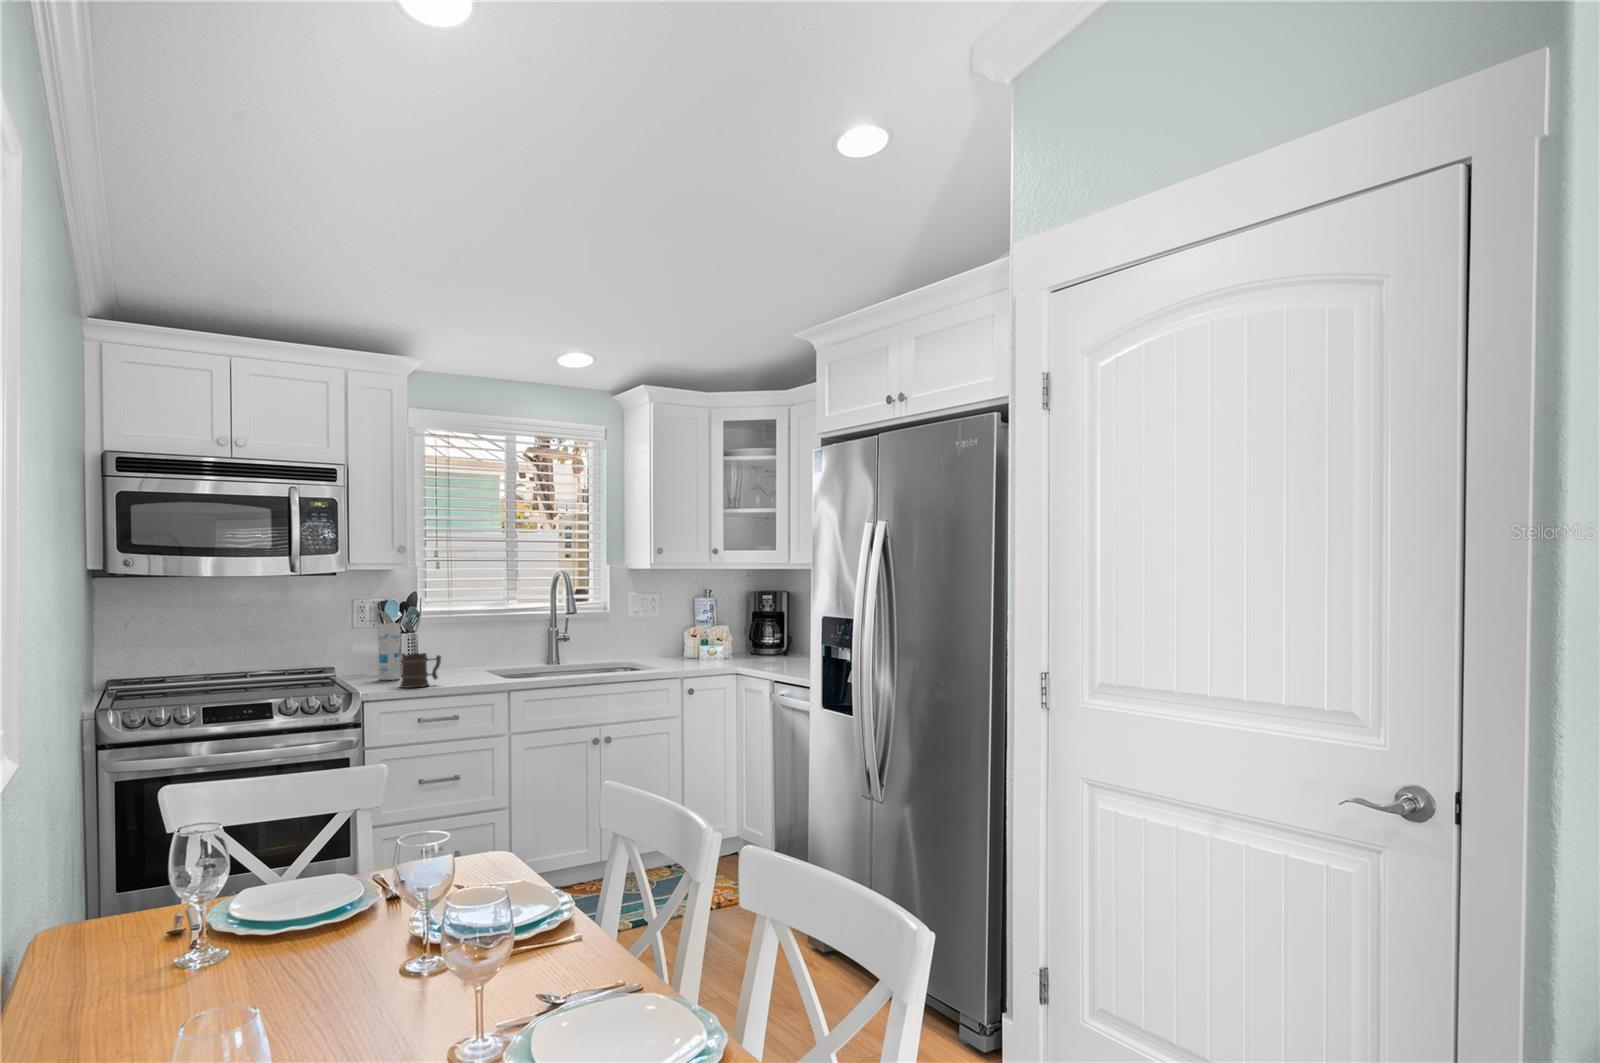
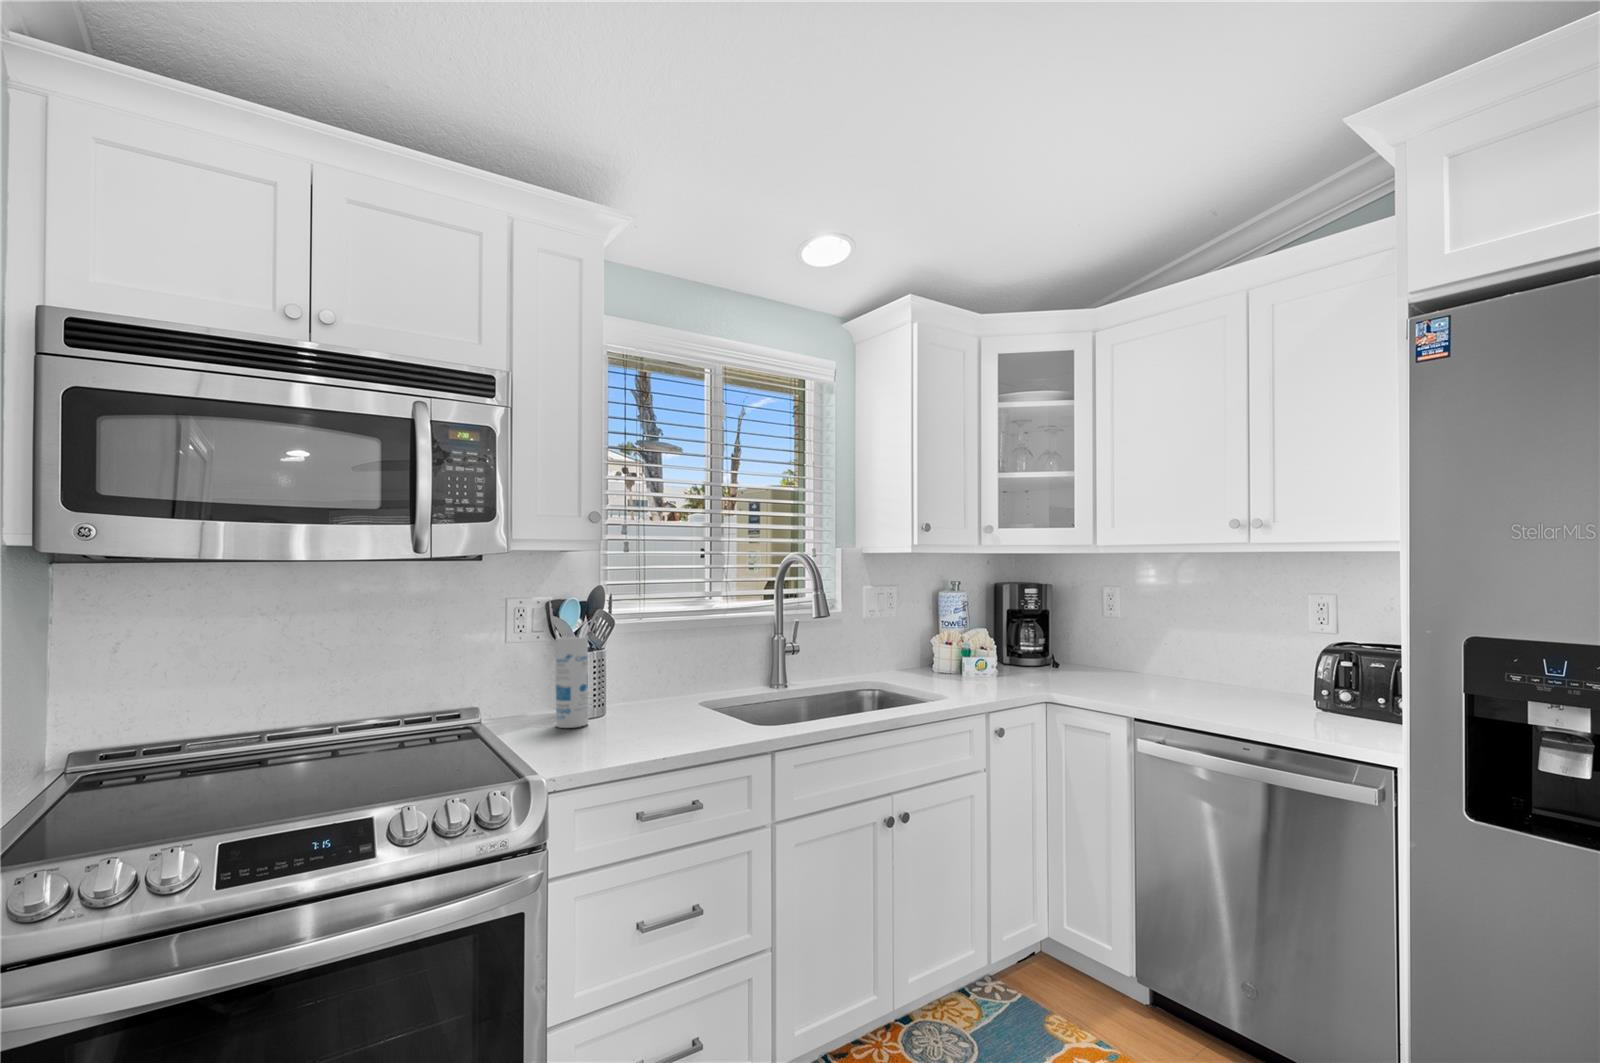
mug: present [400,653,441,688] -> none [598,689,662,753]

